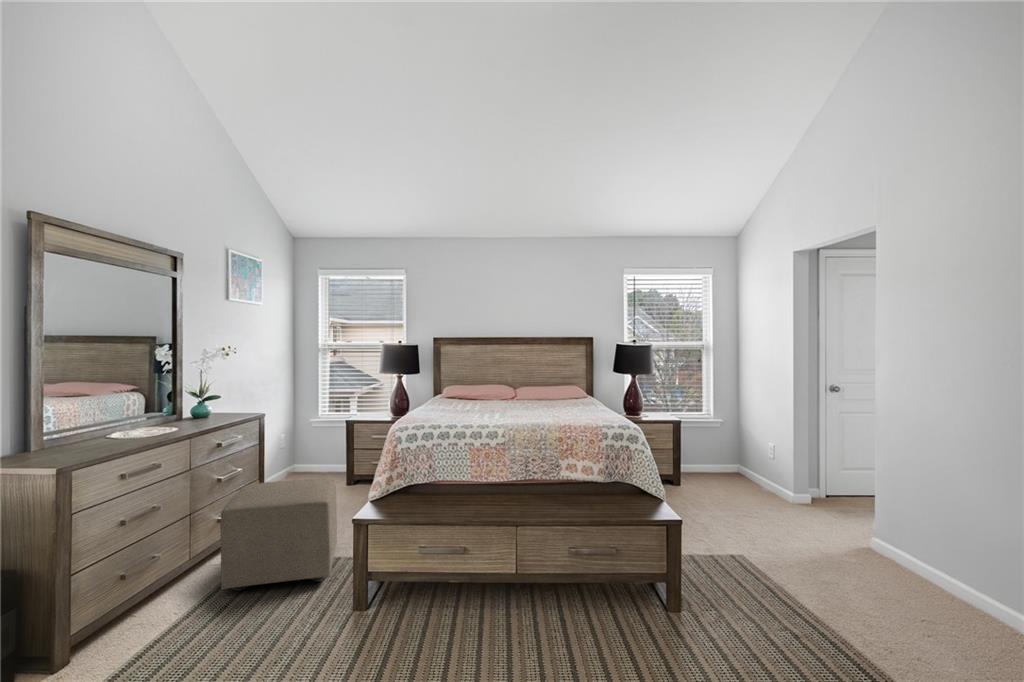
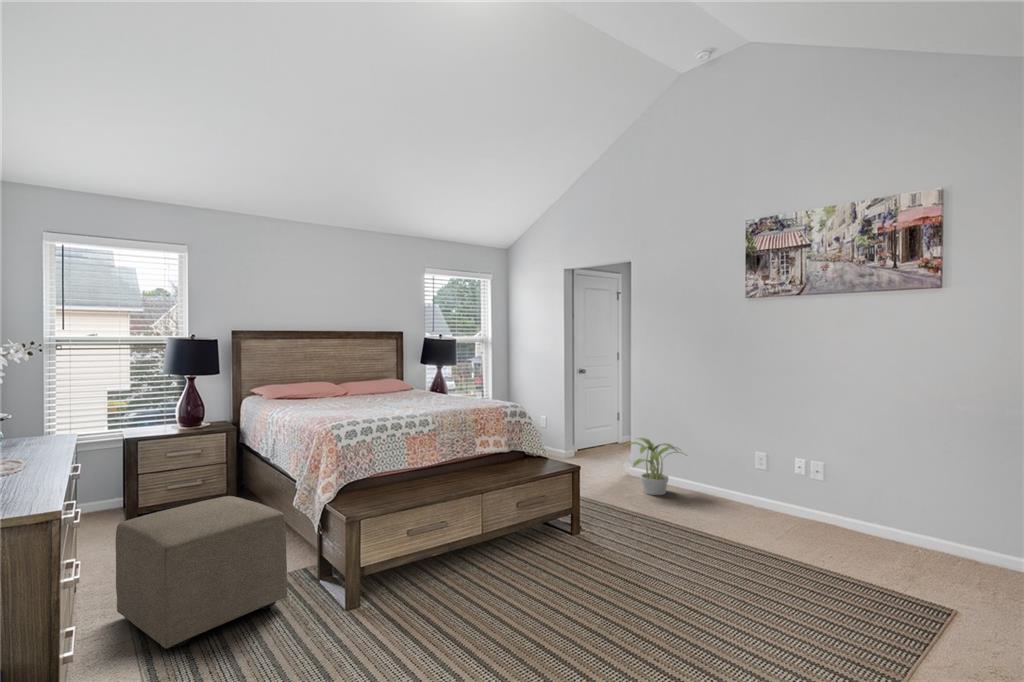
potted plant: none [818,493,926,586] -> present [625,438,681,495]

